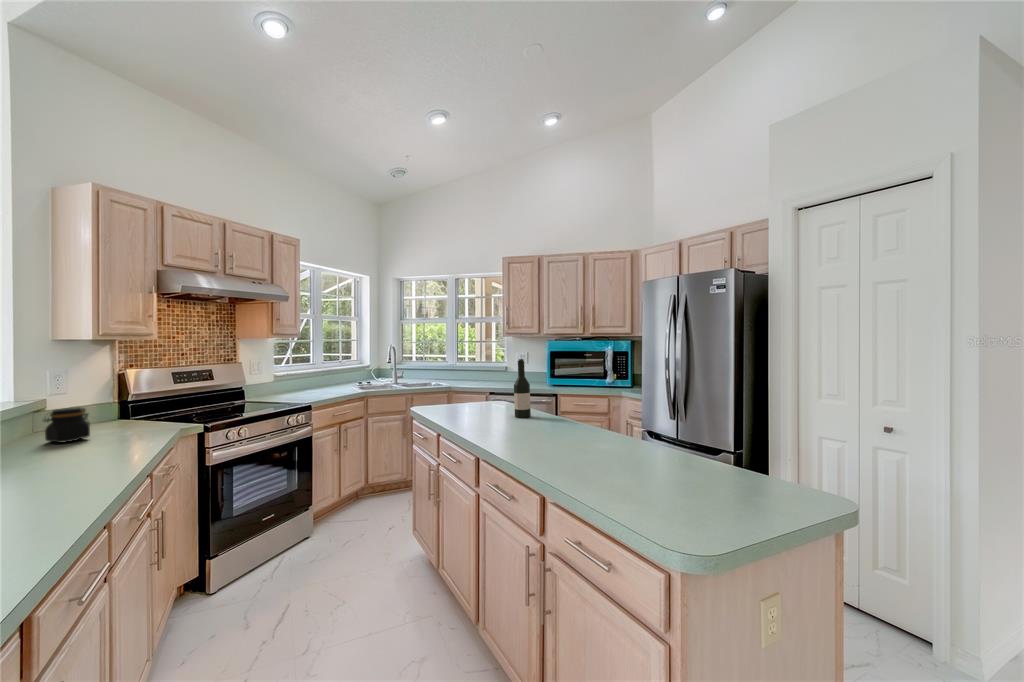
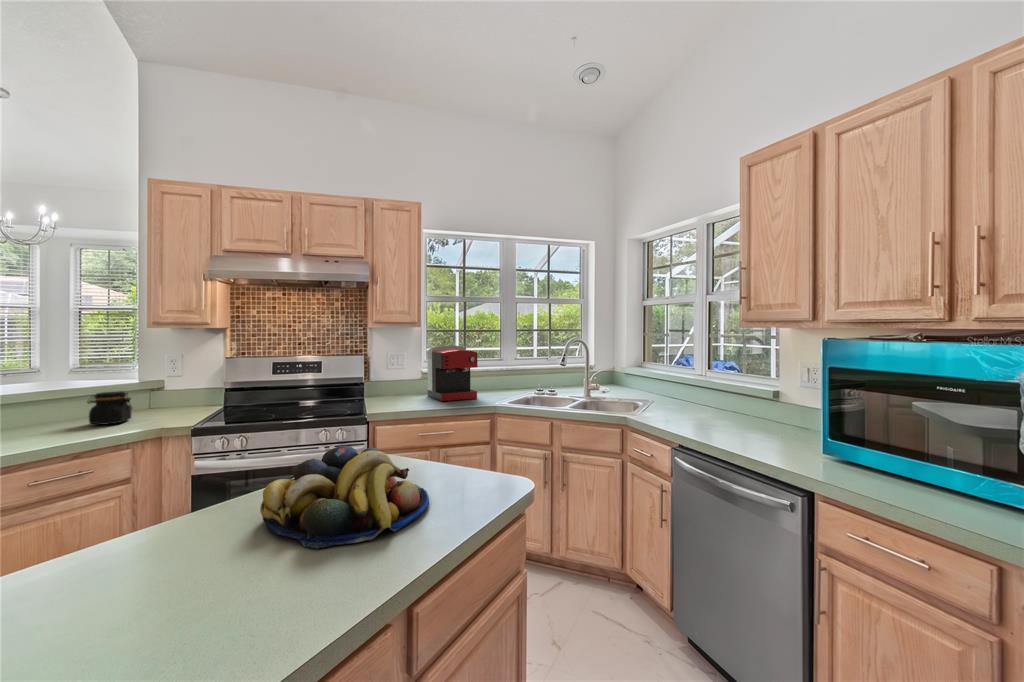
coffee maker: none [289,352,337,395] -> present [427,345,478,401]
wine bottle: present [514,359,531,418] -> none [177,402,250,640]
fruit bowl: none [447,387,509,413] -> present [260,446,429,549]

